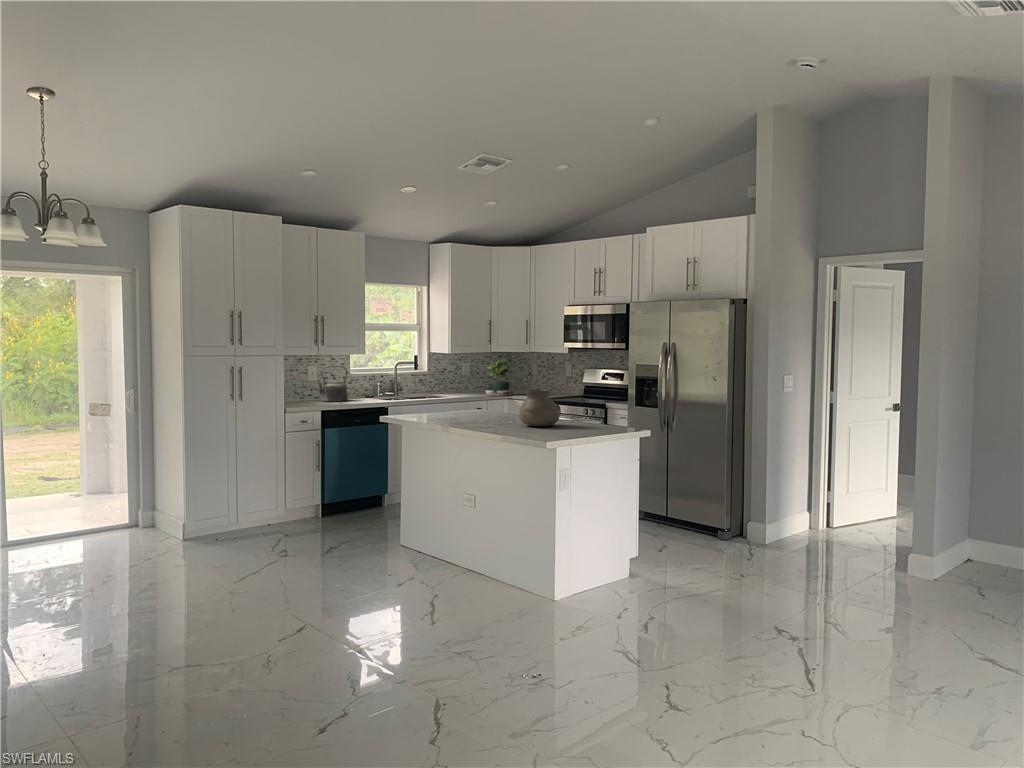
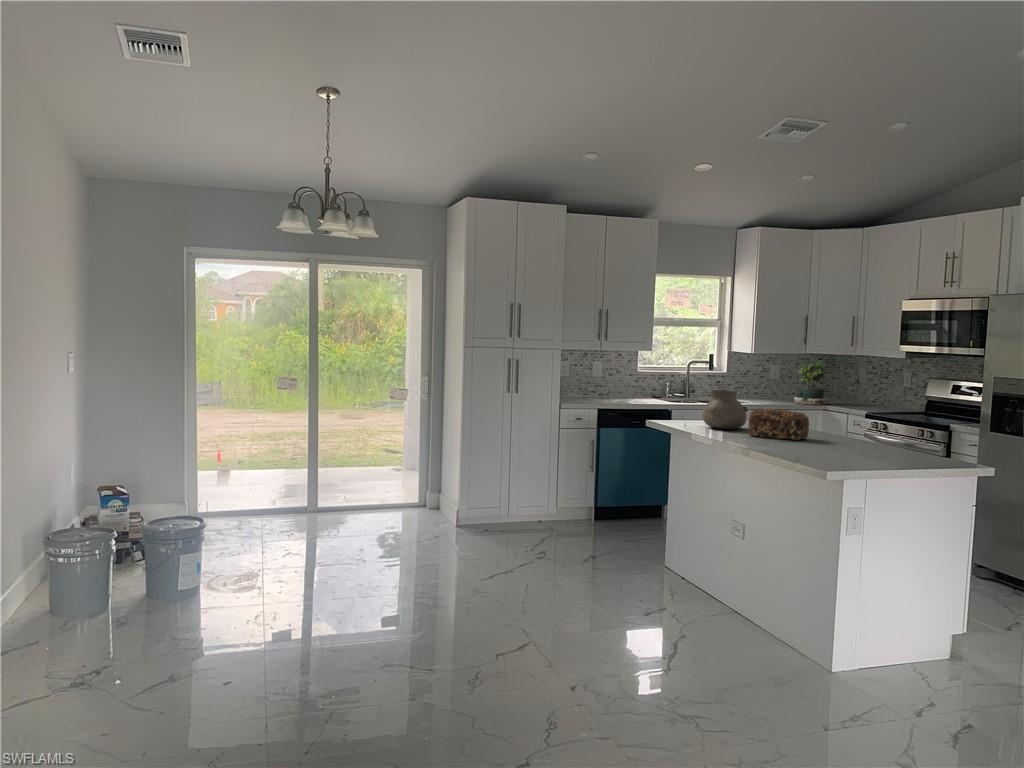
kettle: present [317,366,348,402] -> none [603,362,637,400]
vase: present [519,389,560,426] -> present [702,390,748,429]
bread loaf: none [469,399,515,422] -> present [748,409,809,440]

